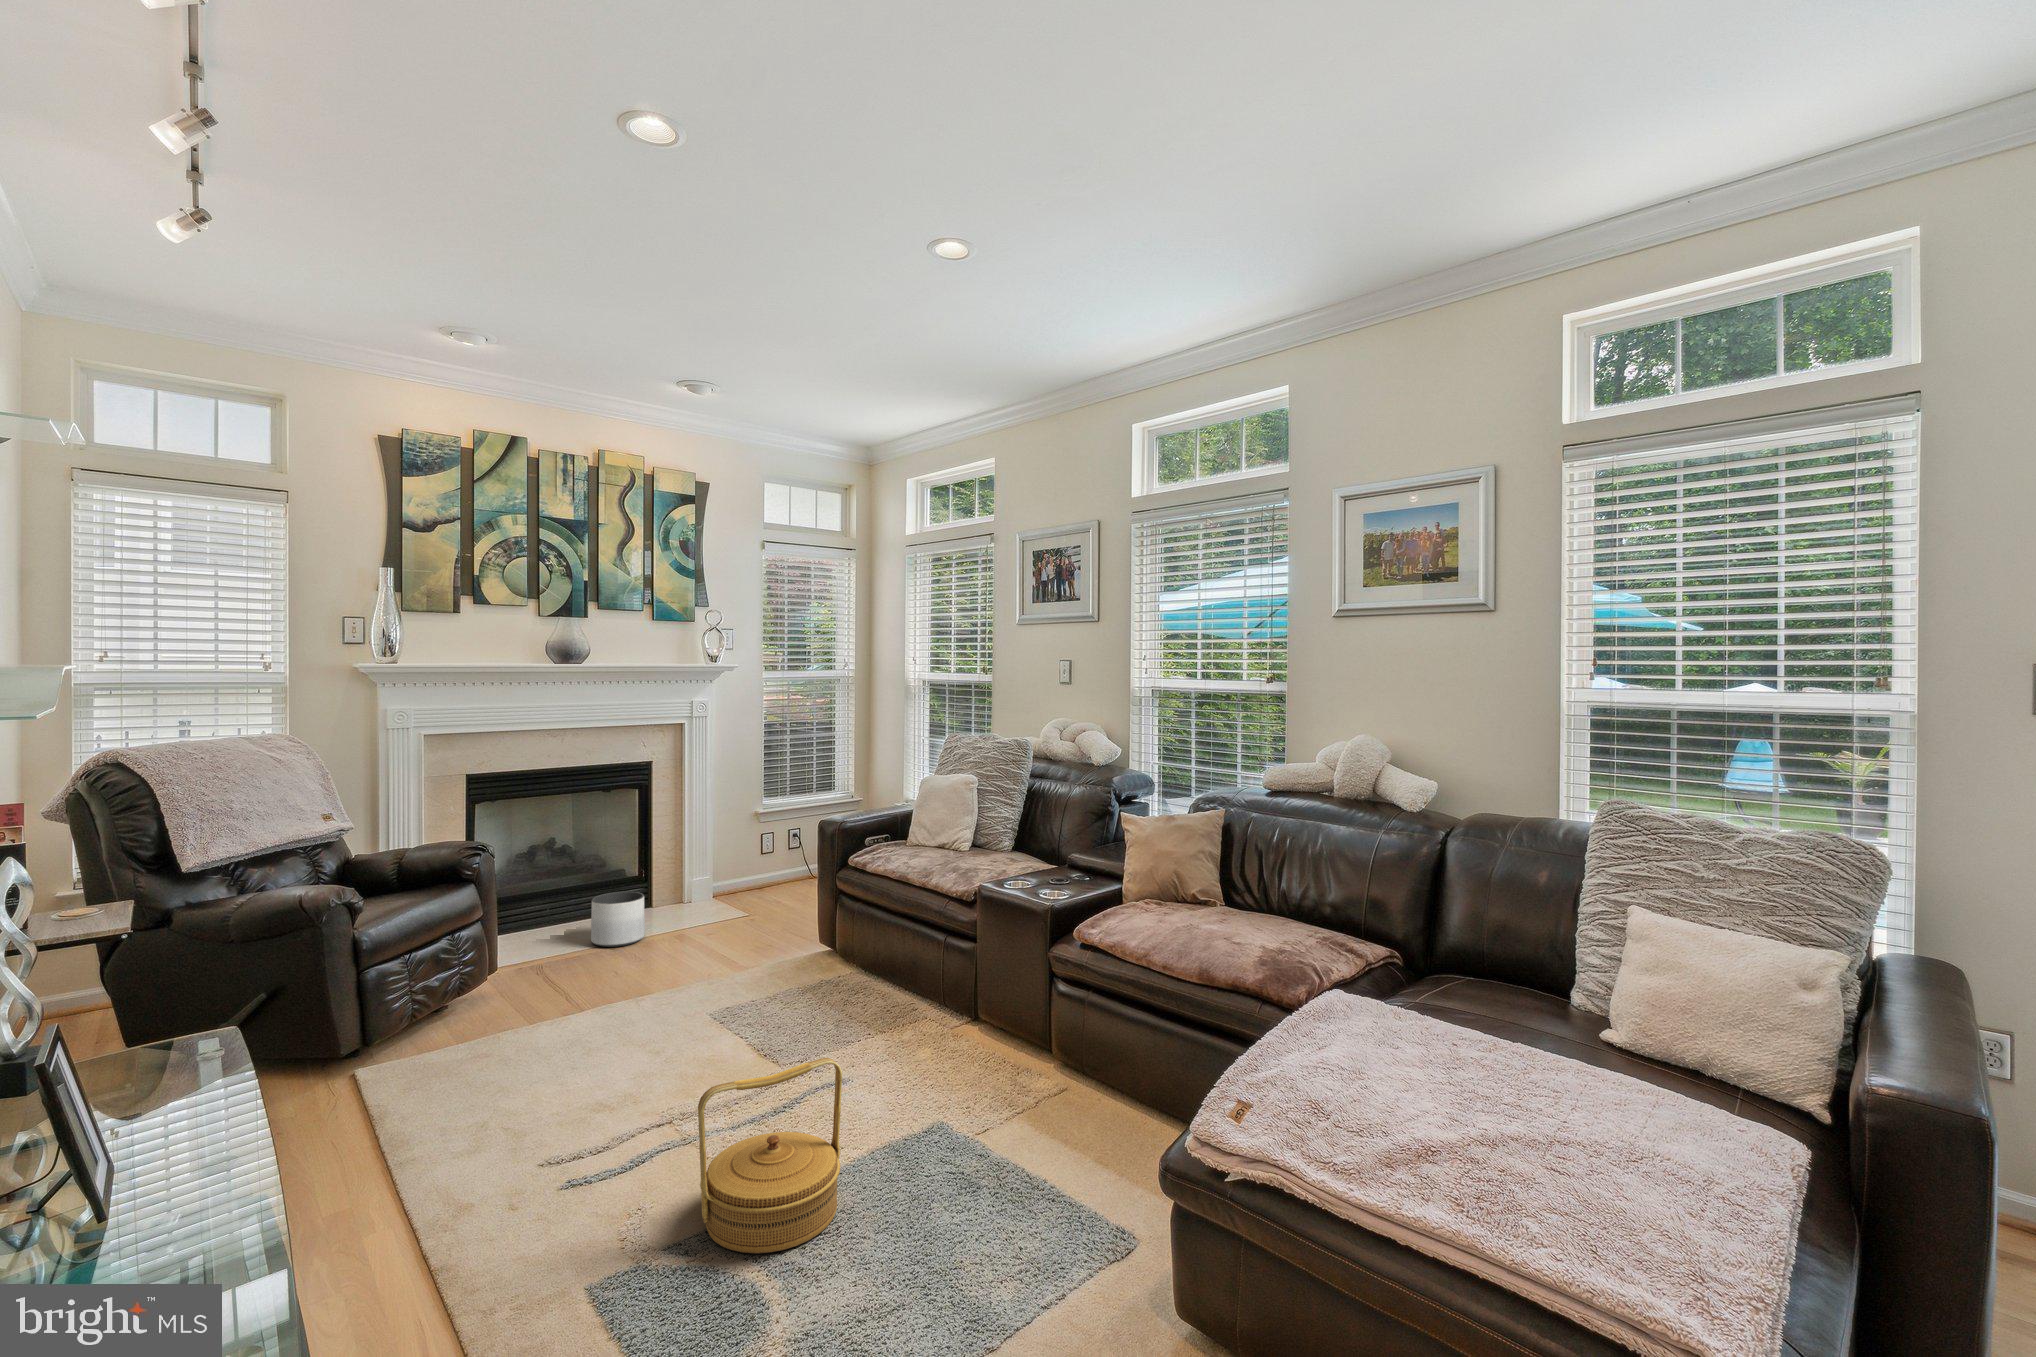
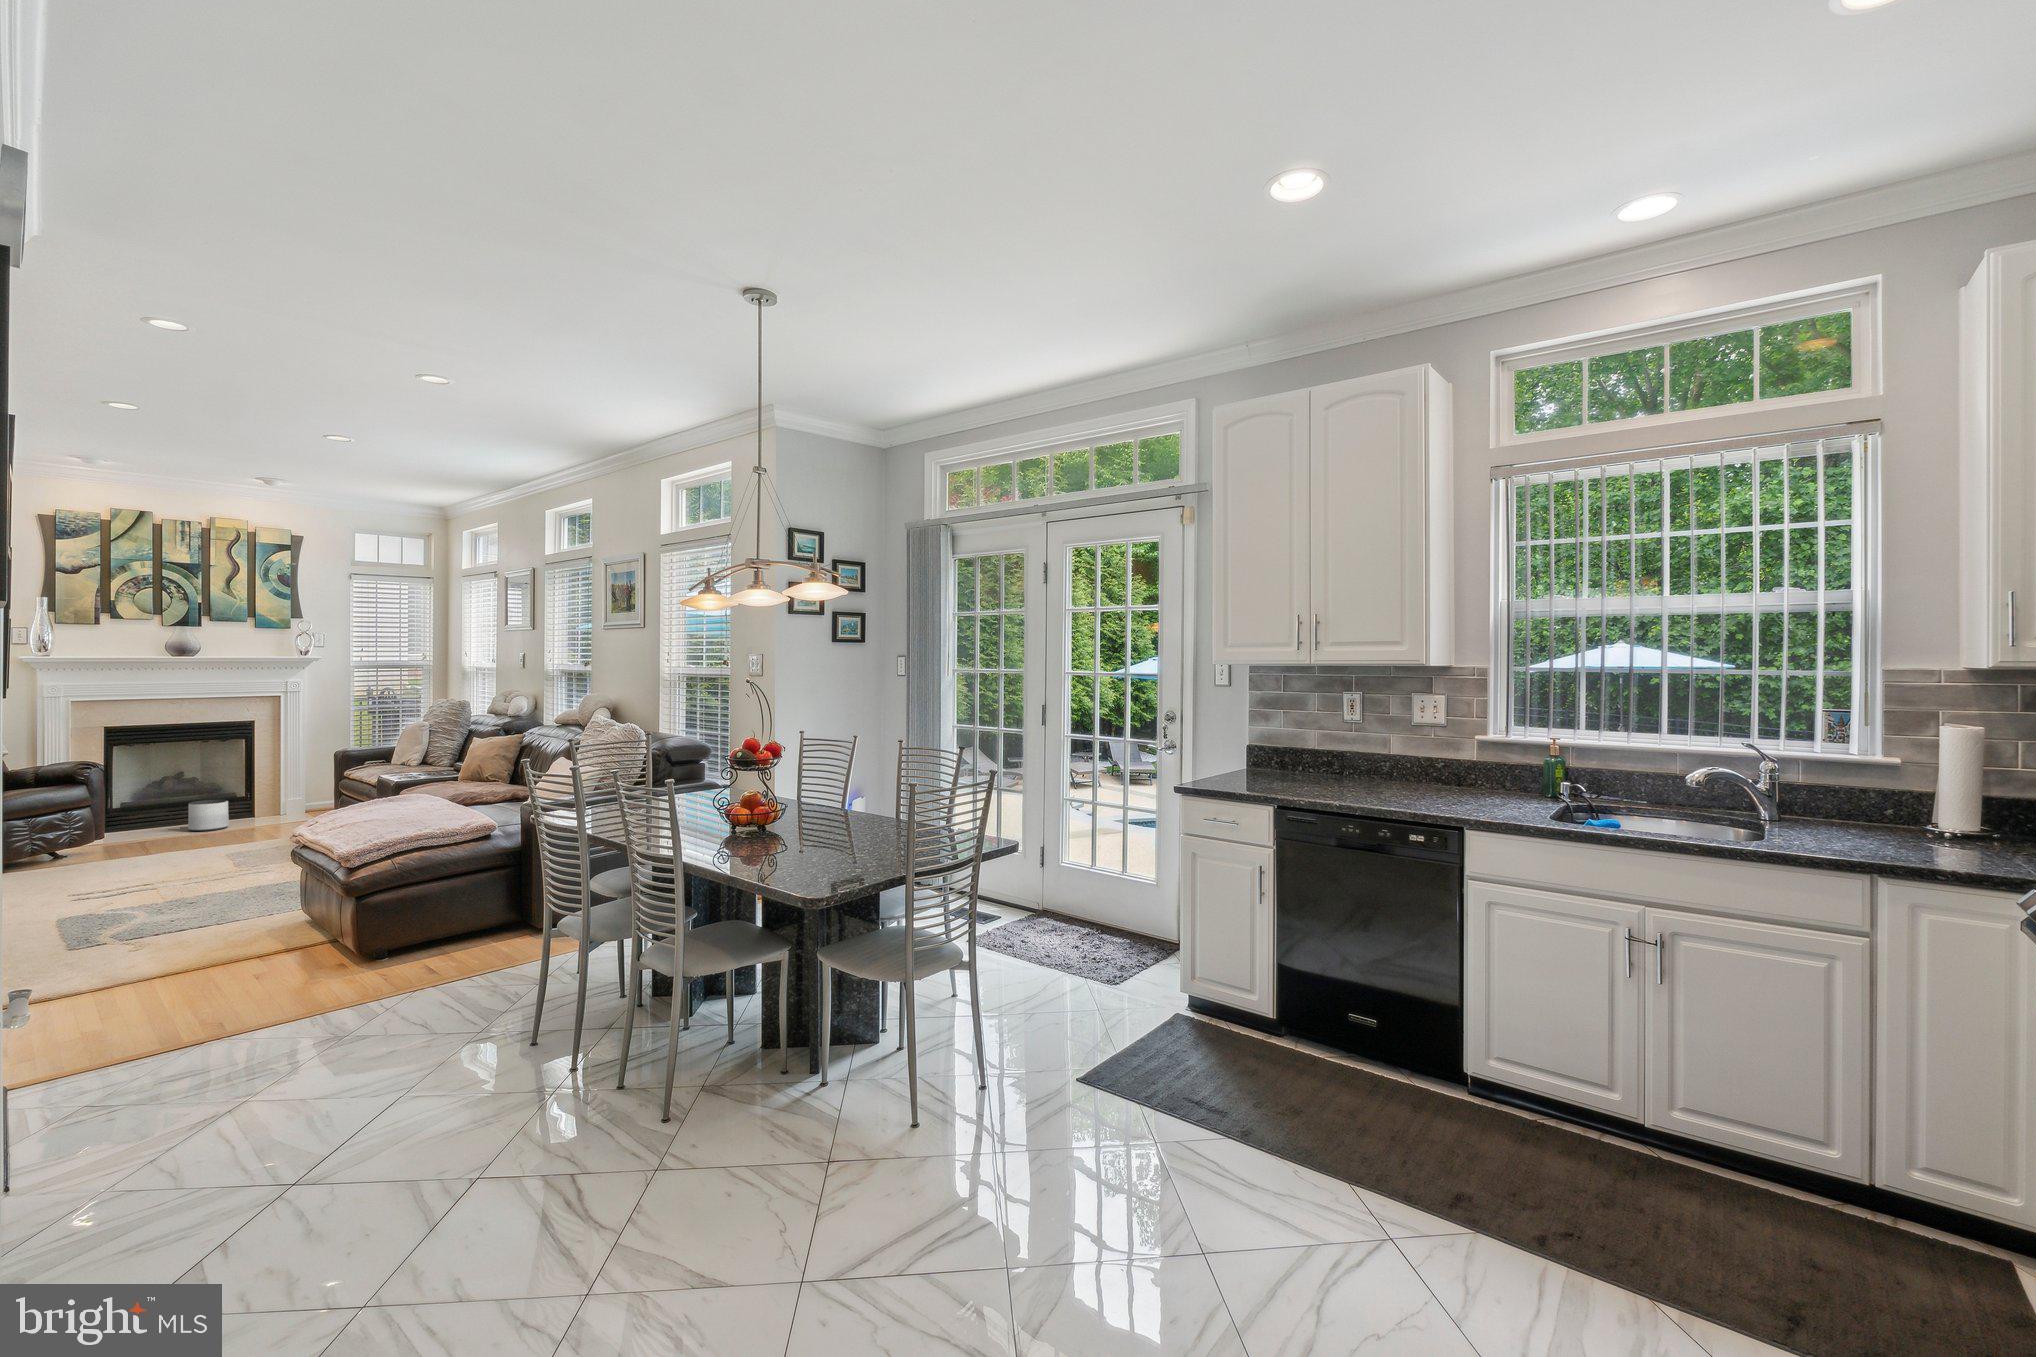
basket: present [698,1058,842,1254] -> none [134,836,221,909]

